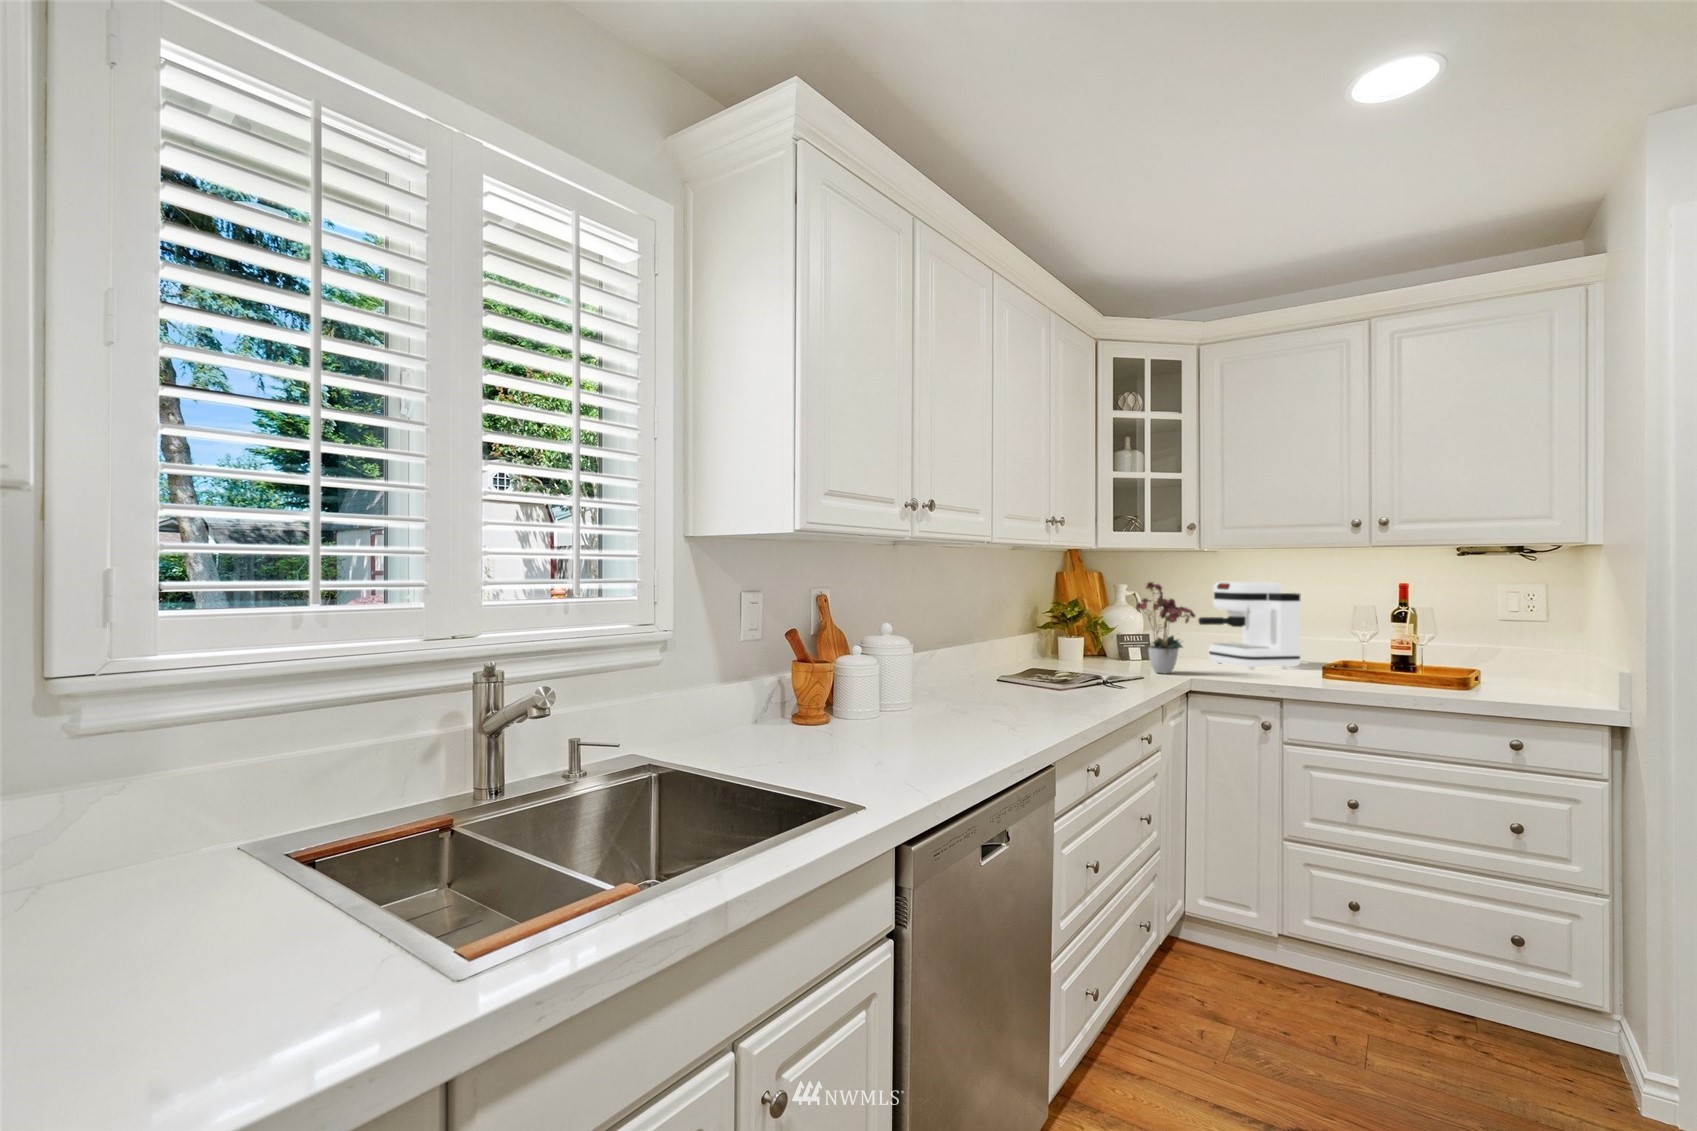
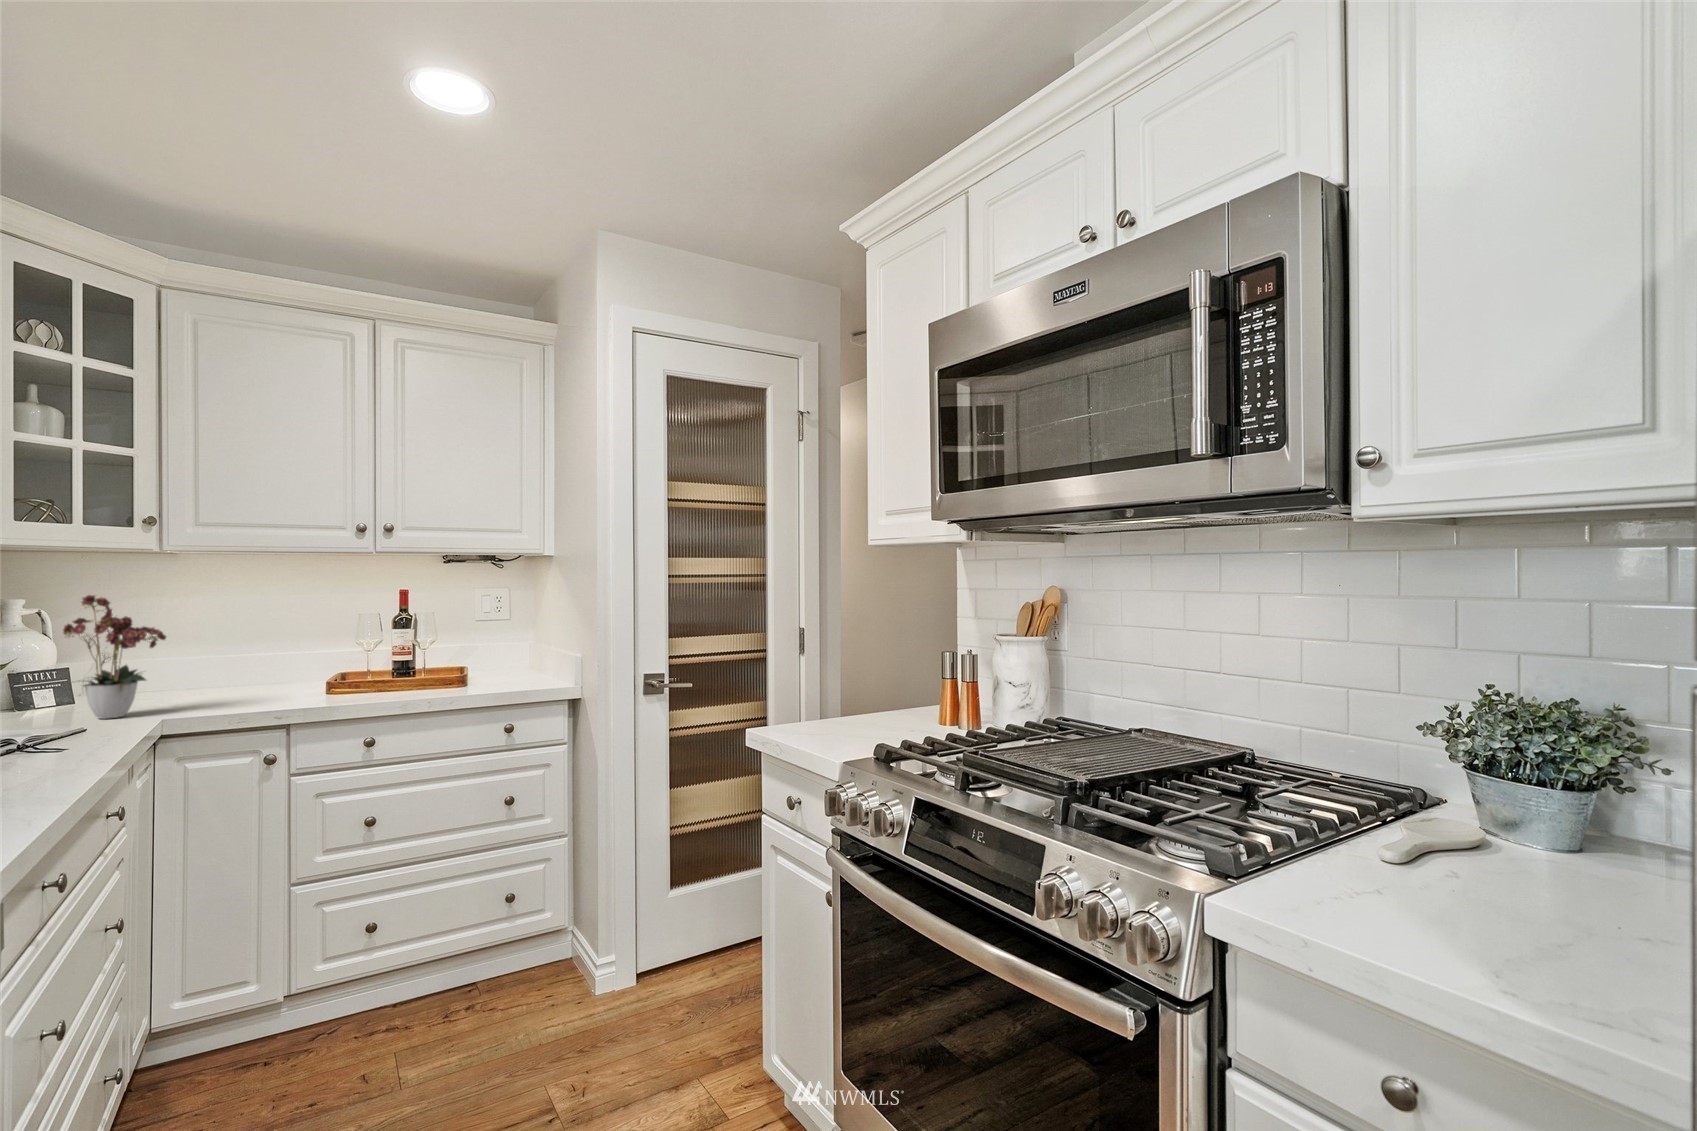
coffee maker: present [1198,582,1301,669] -> none [157,591,294,695]

